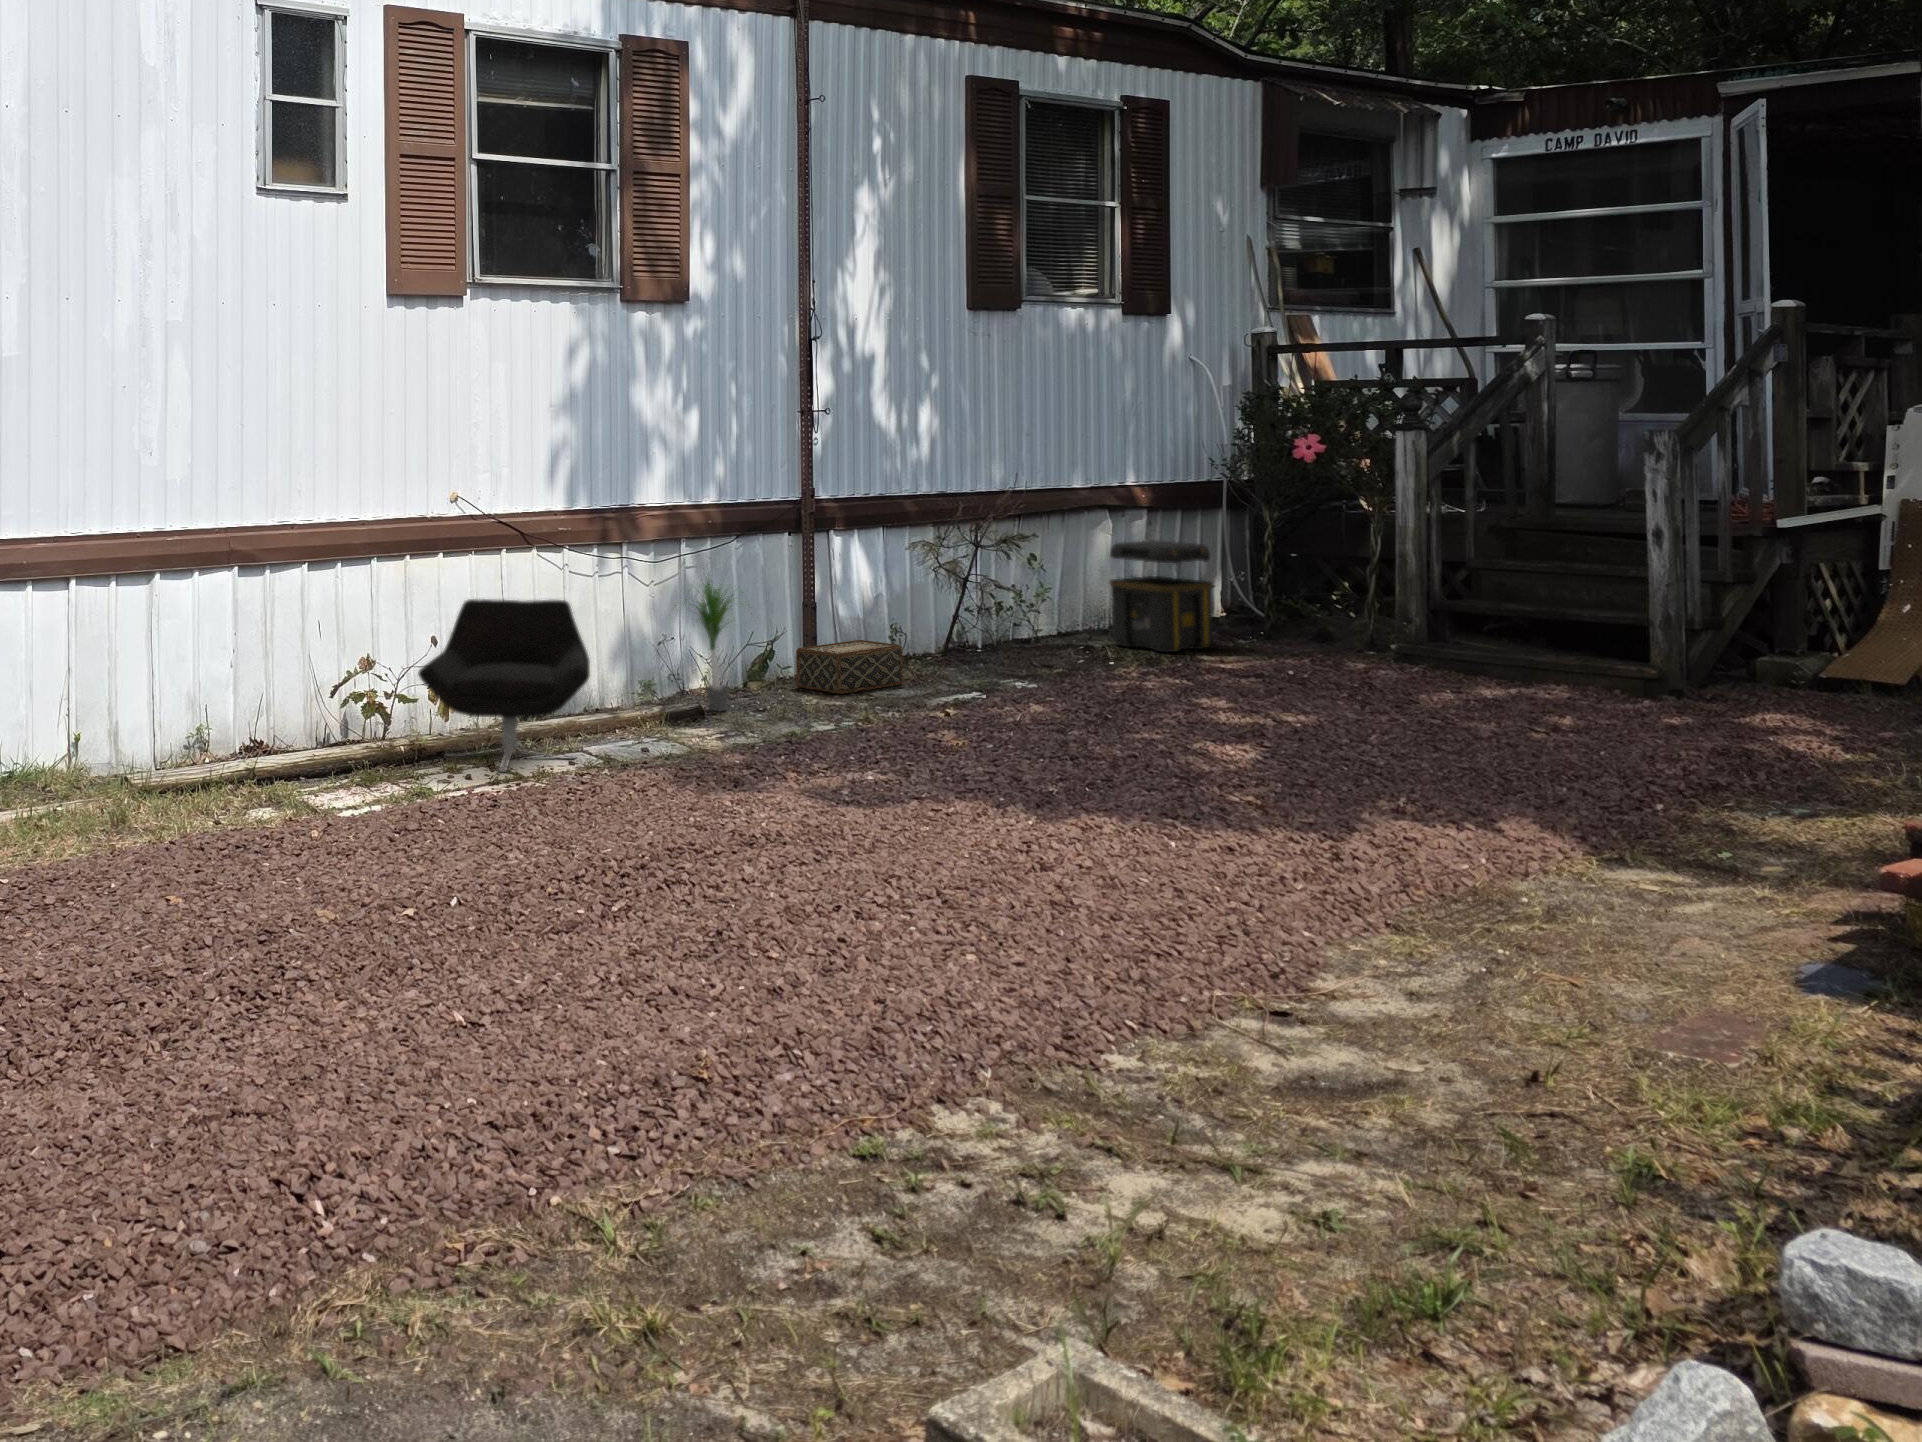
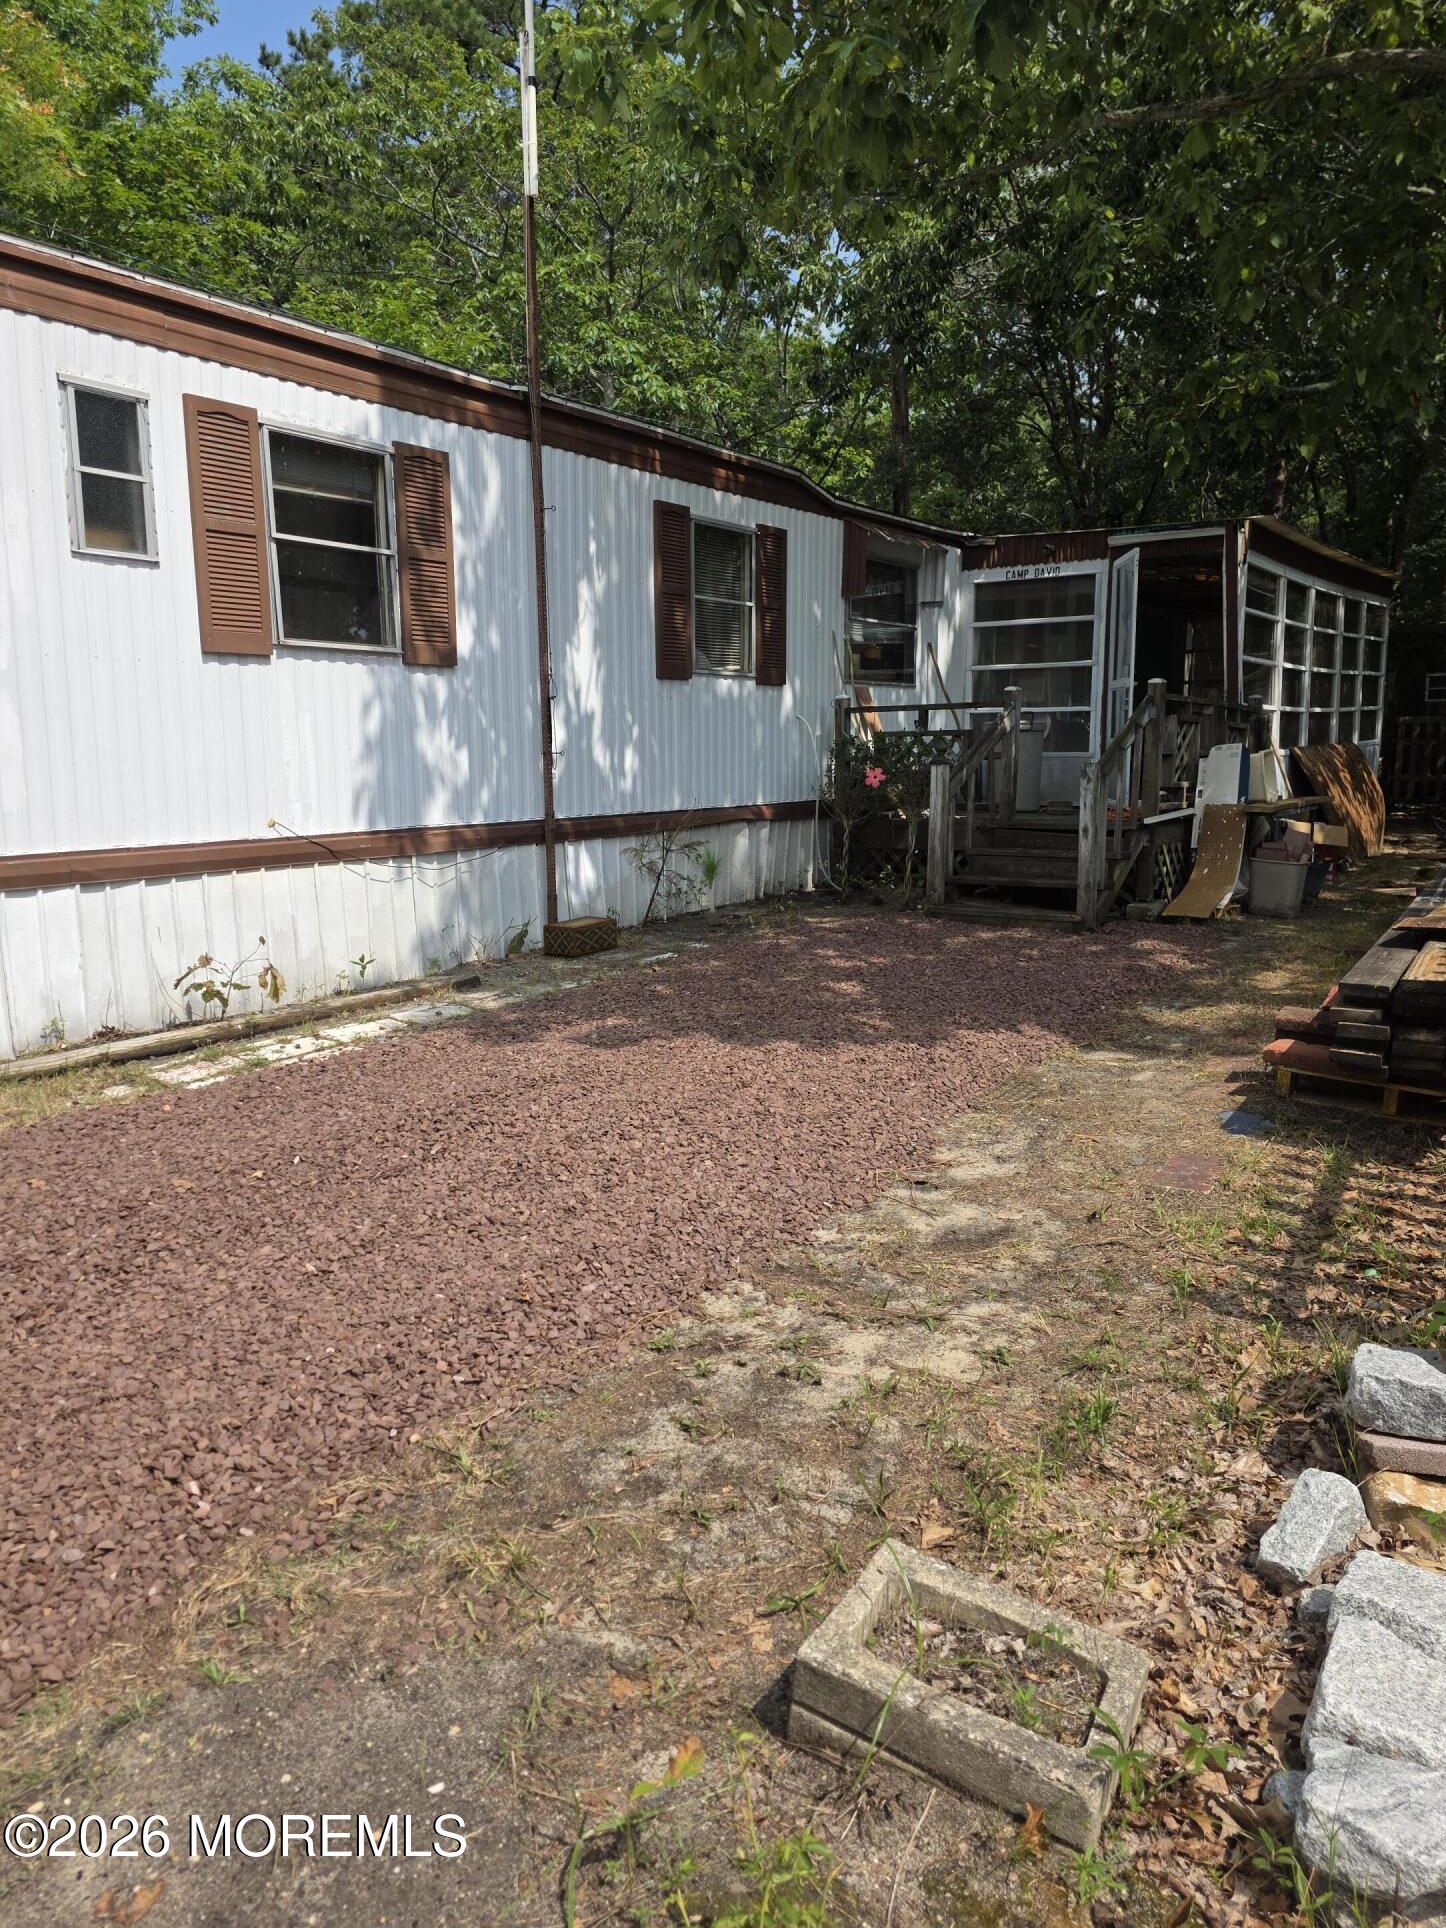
toolbox: present [1109,540,1213,653] -> none [747,838,811,912]
potted plant: present [675,578,749,711] -> present [698,848,722,925]
lounge chair: present [418,599,590,772] -> none [250,901,395,1040]

